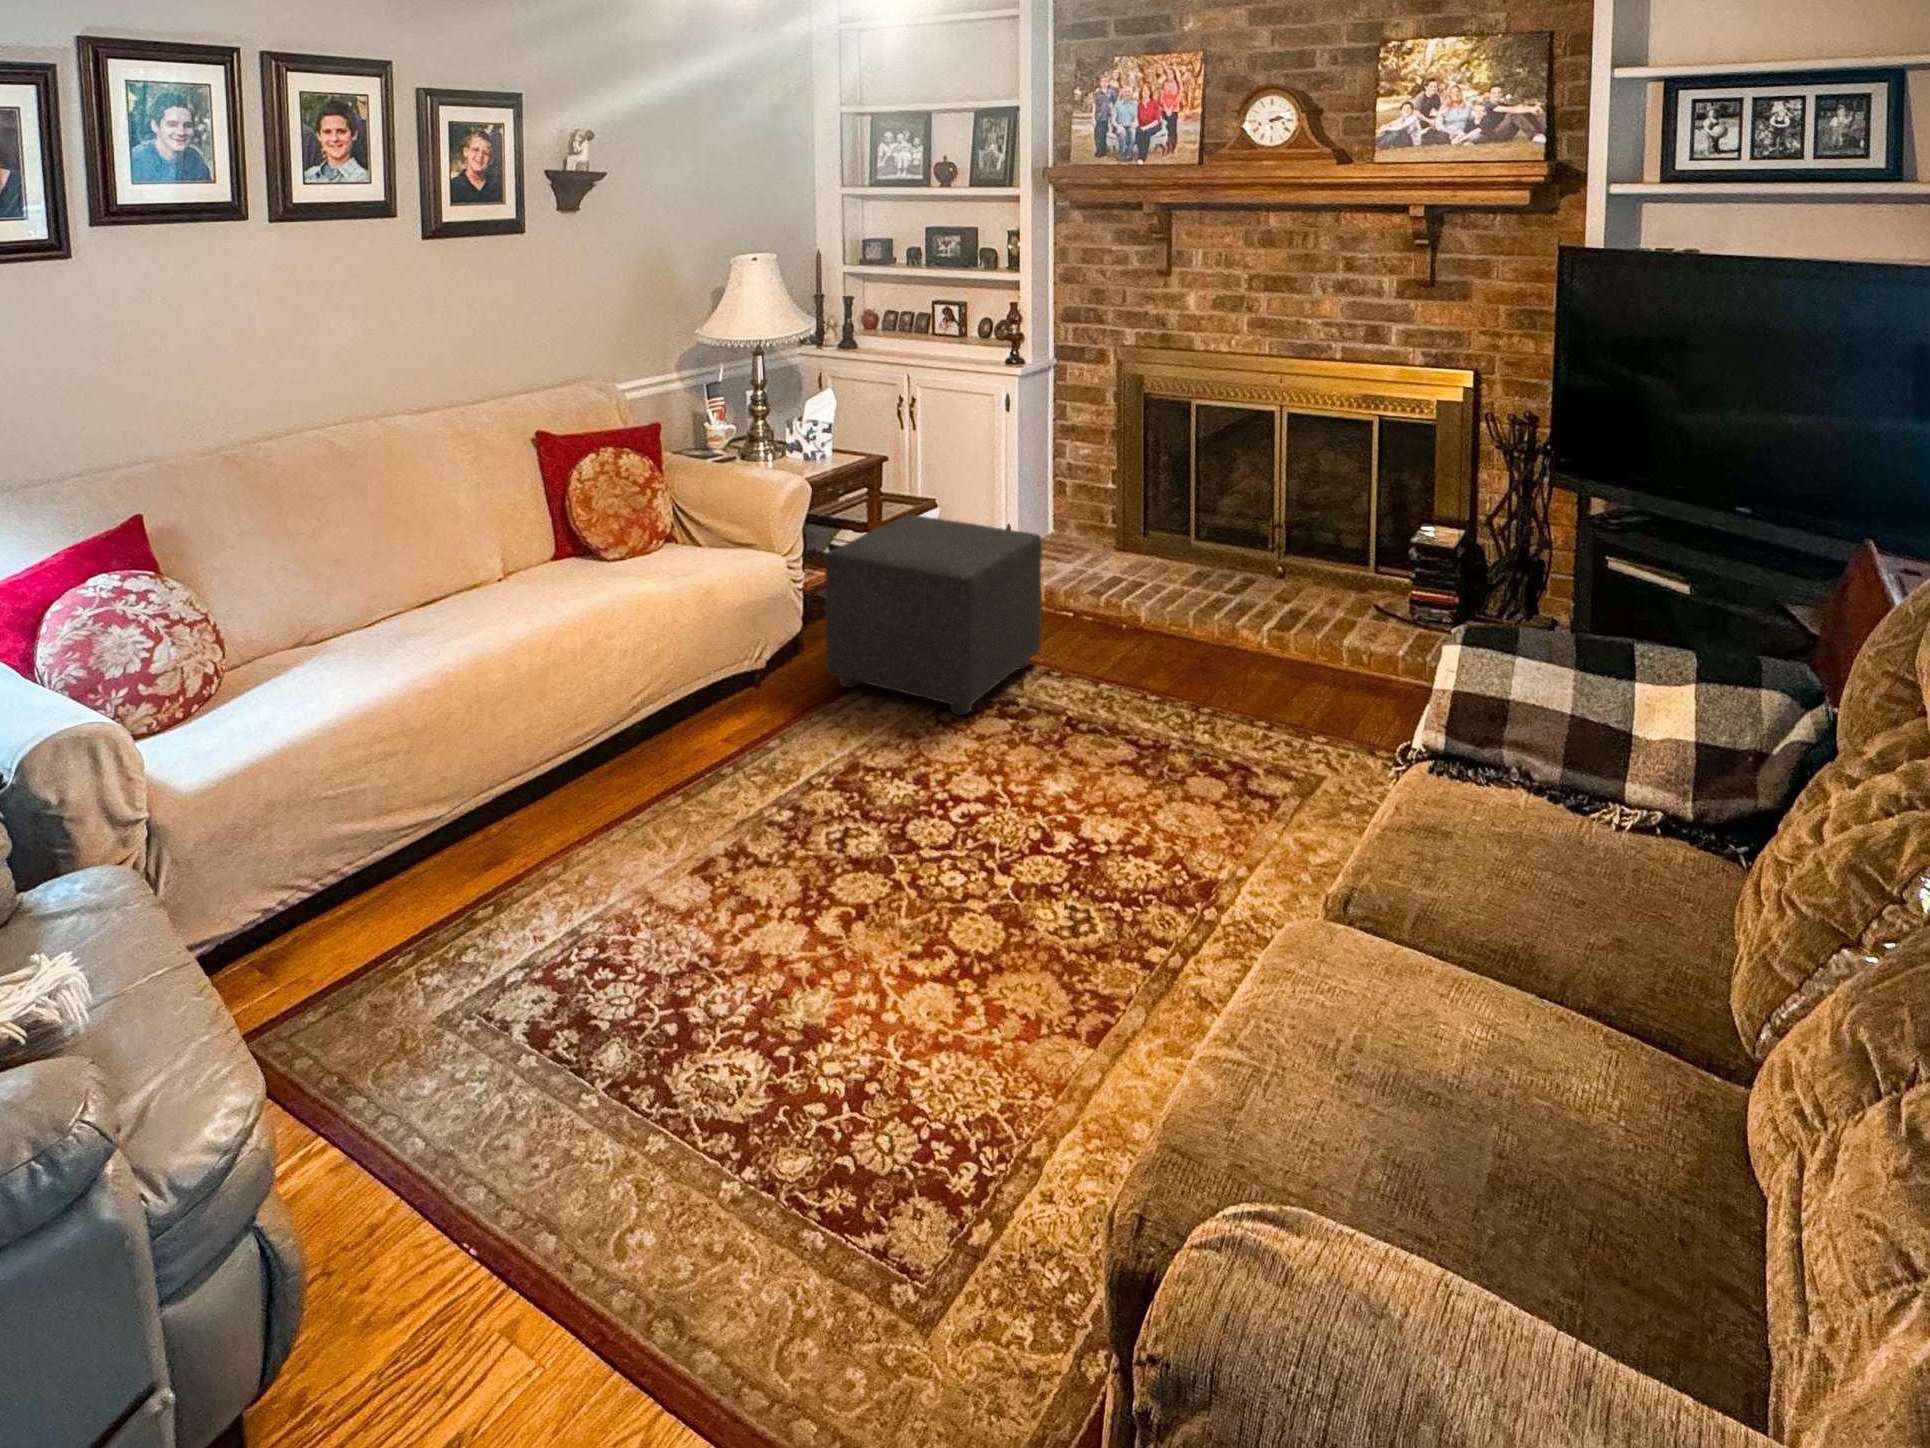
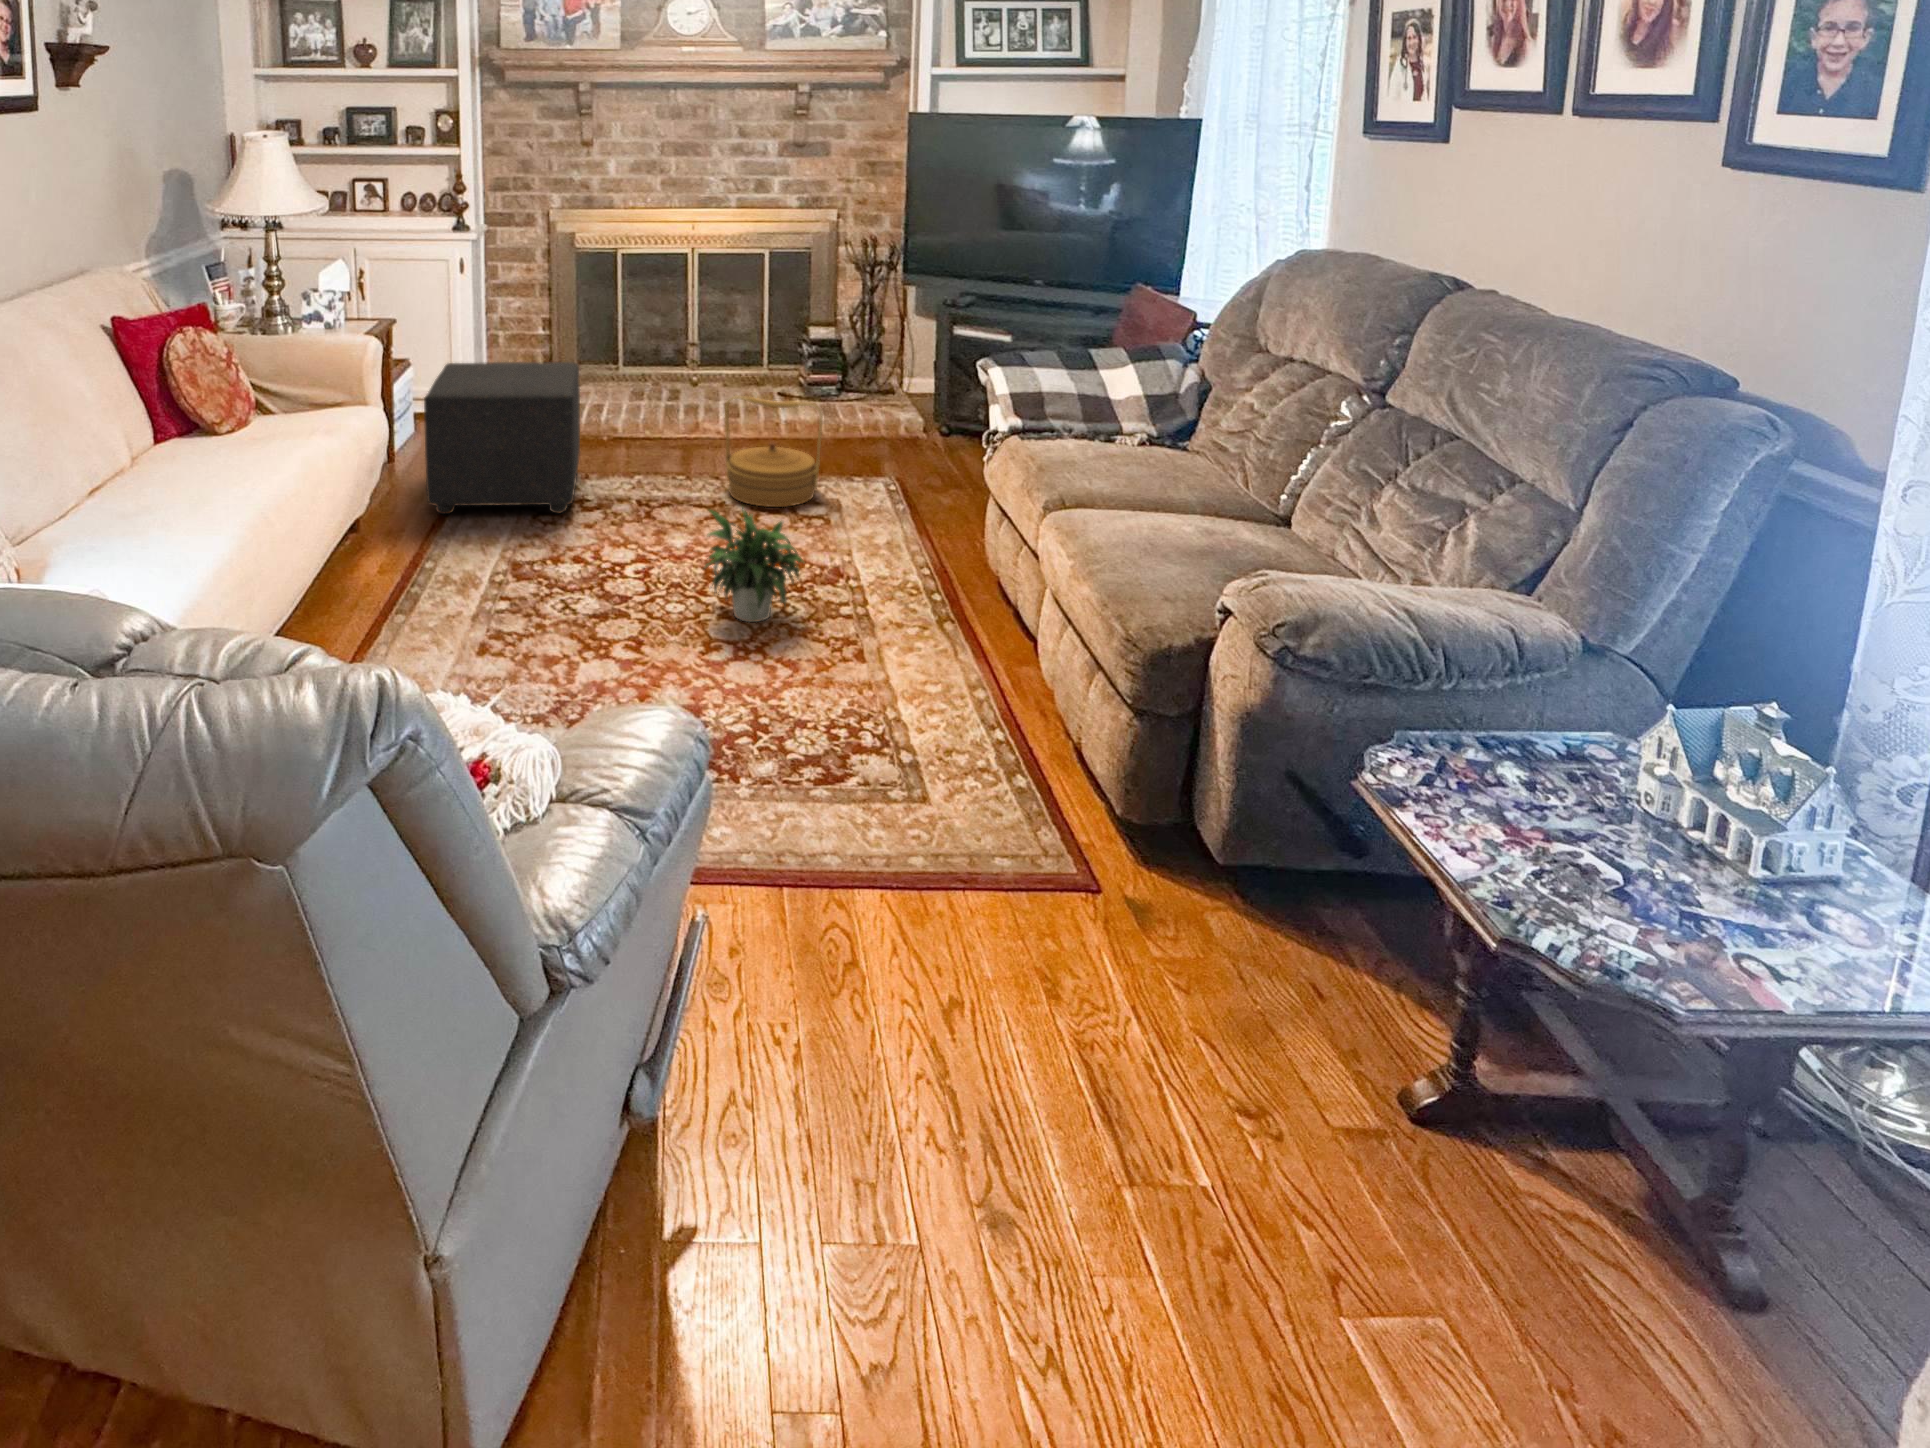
basket: none [1176,609,1298,773] -> present [725,395,823,507]
potted plant: none [949,763,1092,934] -> present [704,509,804,622]

